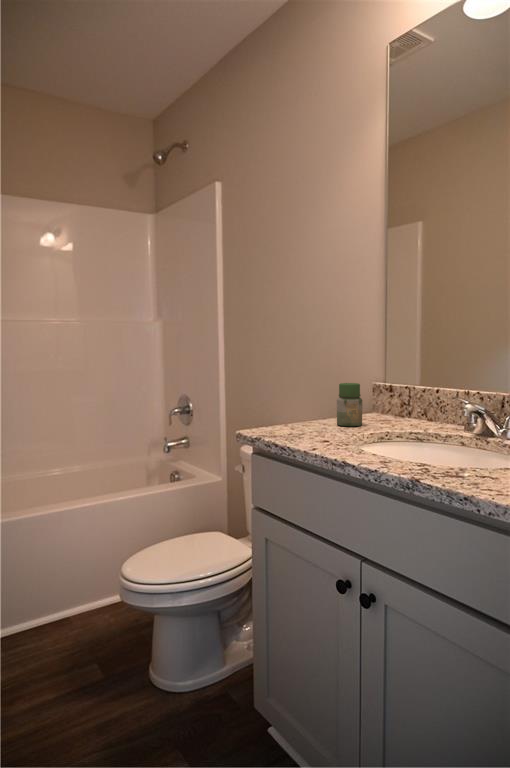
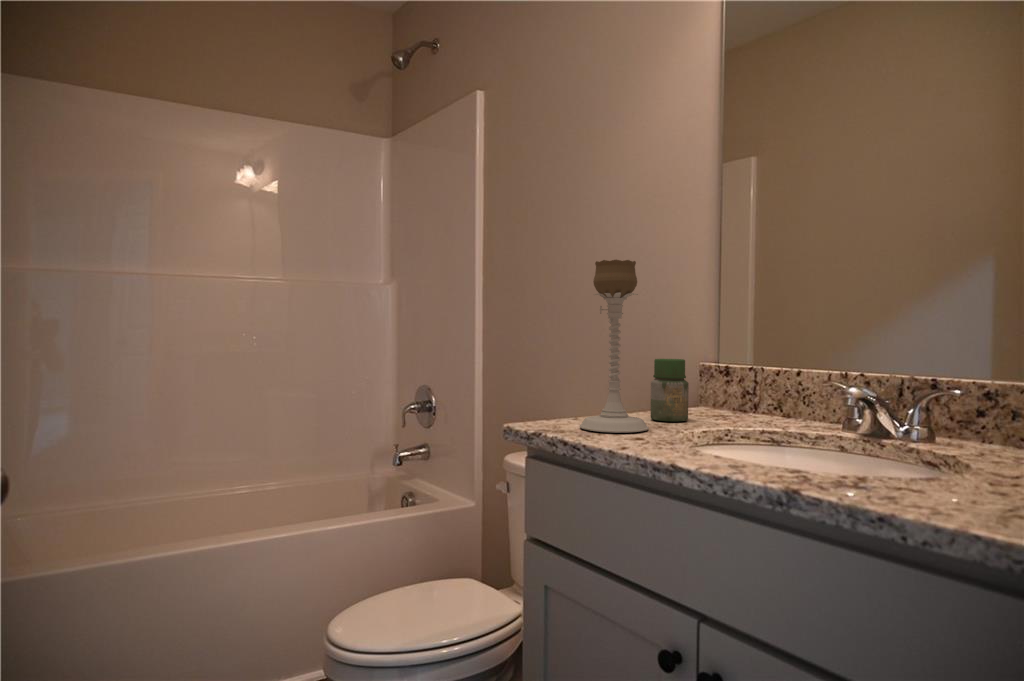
candle holder: none [287,319,334,437] -> present [579,260,649,433]

